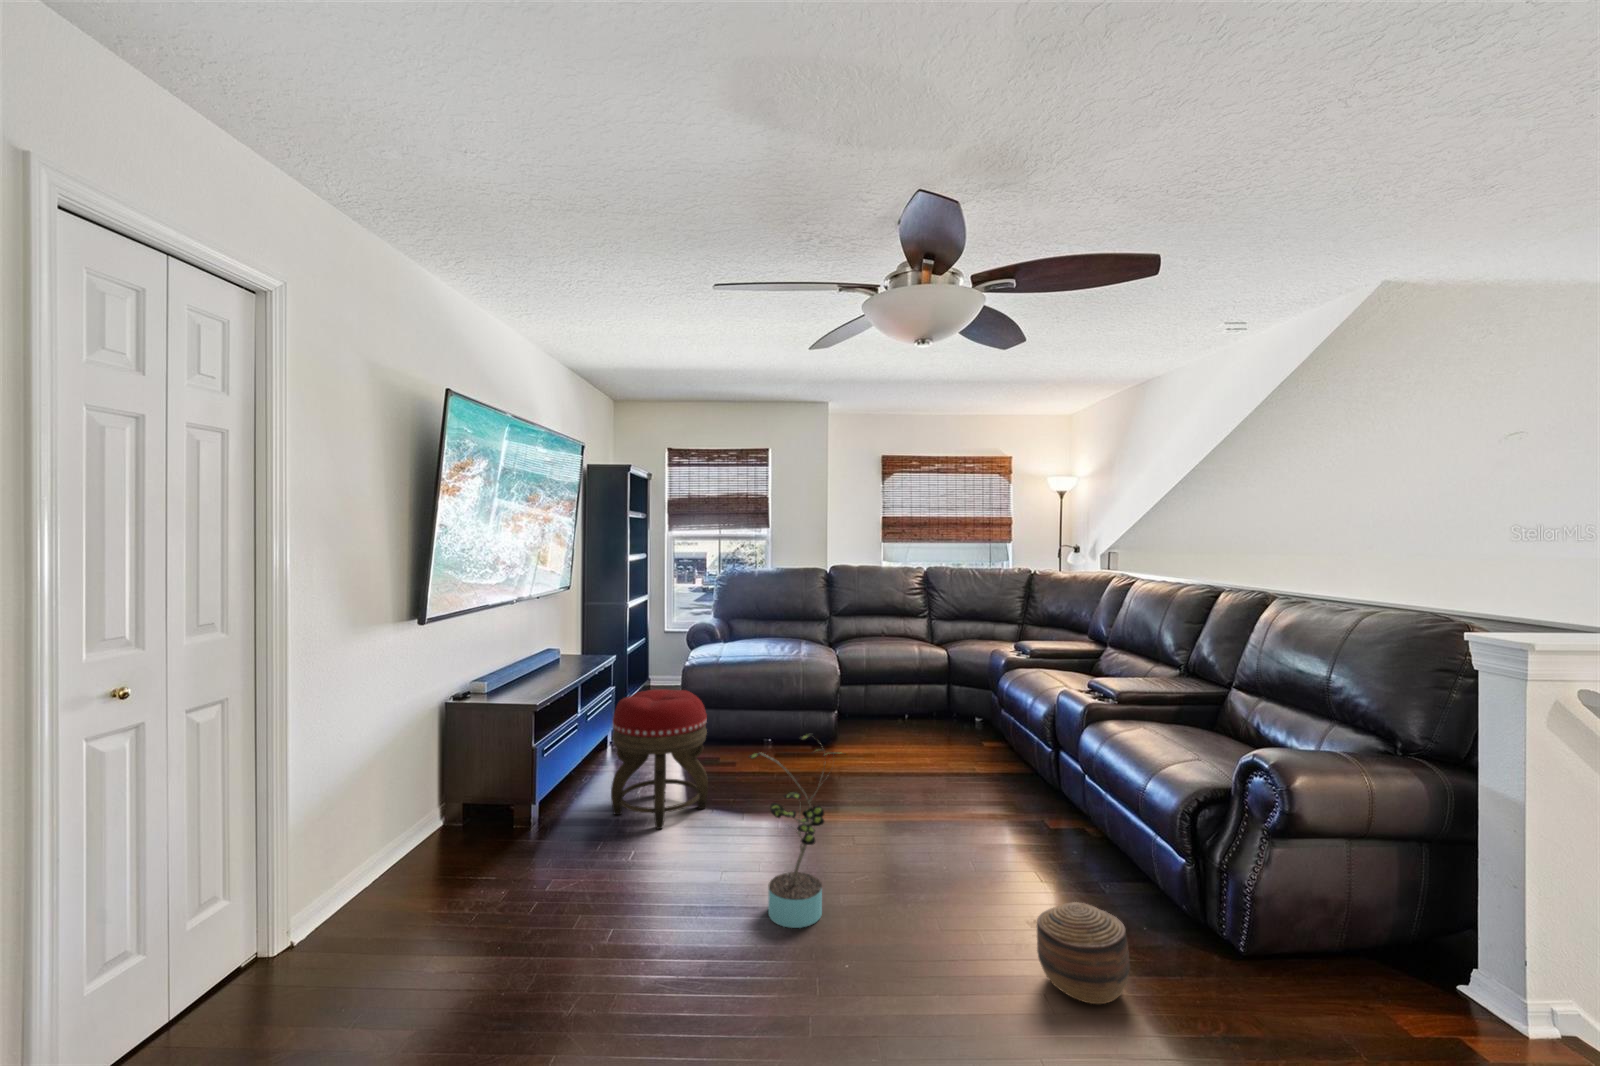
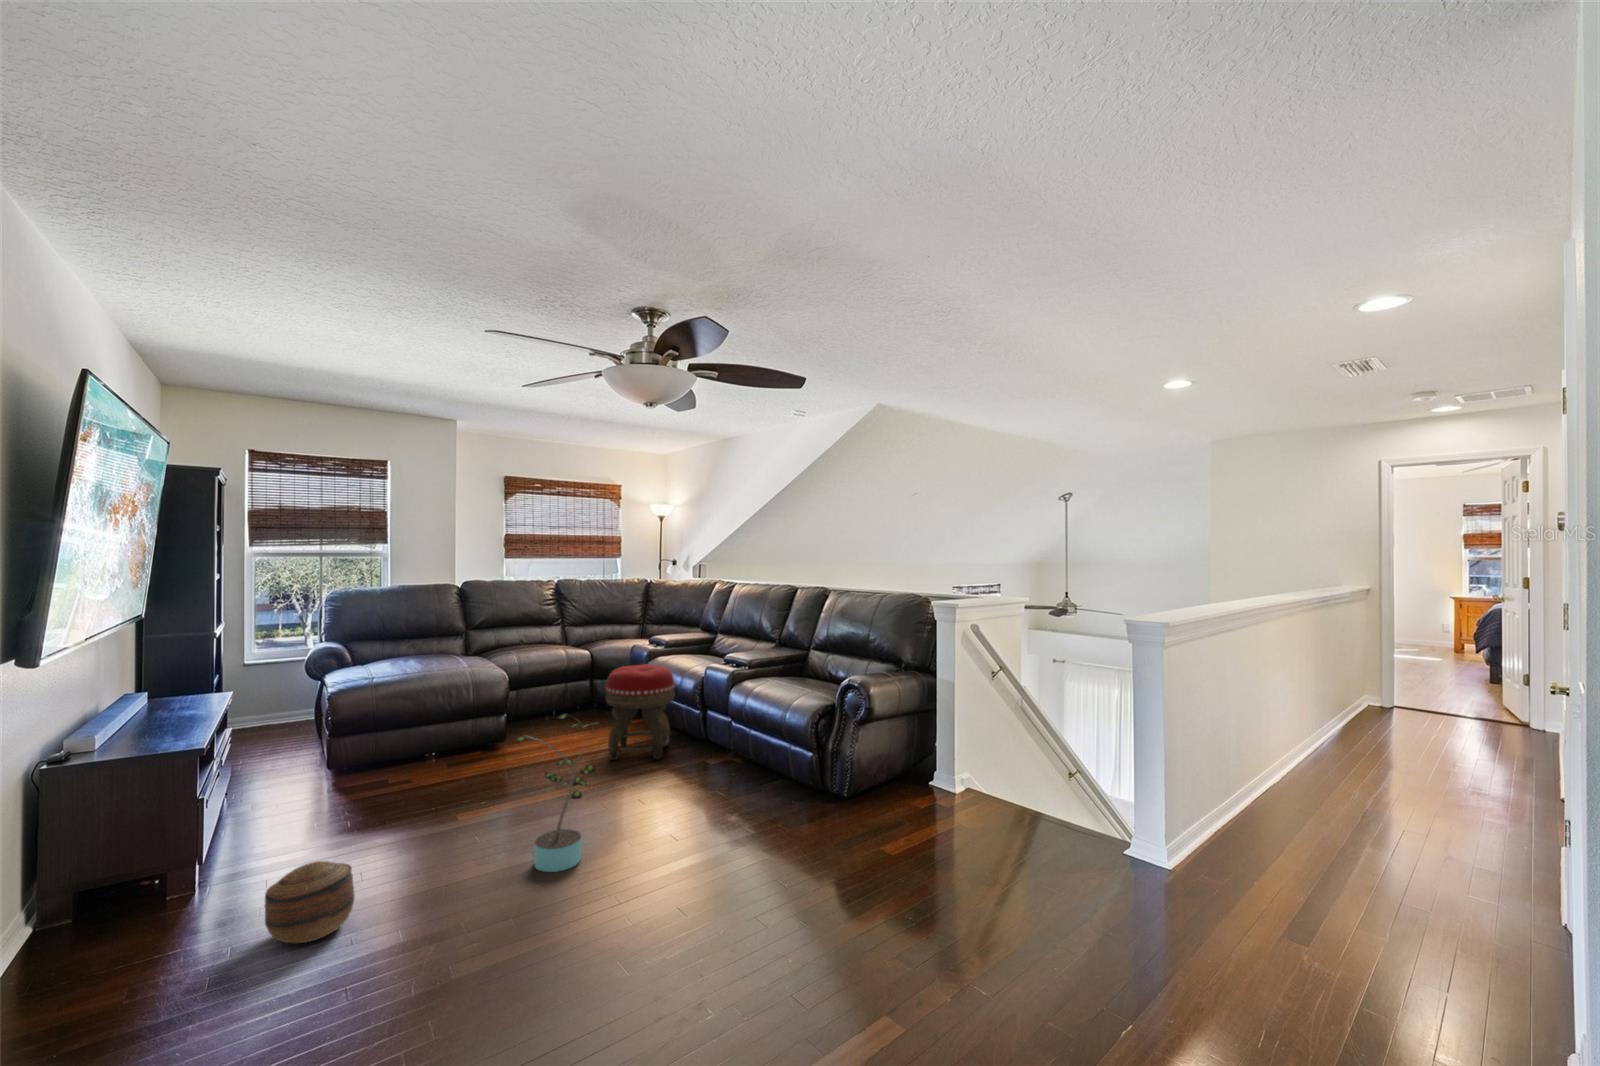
footstool: present [611,689,708,829] -> present [606,664,675,760]
basket: present [1037,902,1130,1004] -> present [265,861,355,943]

